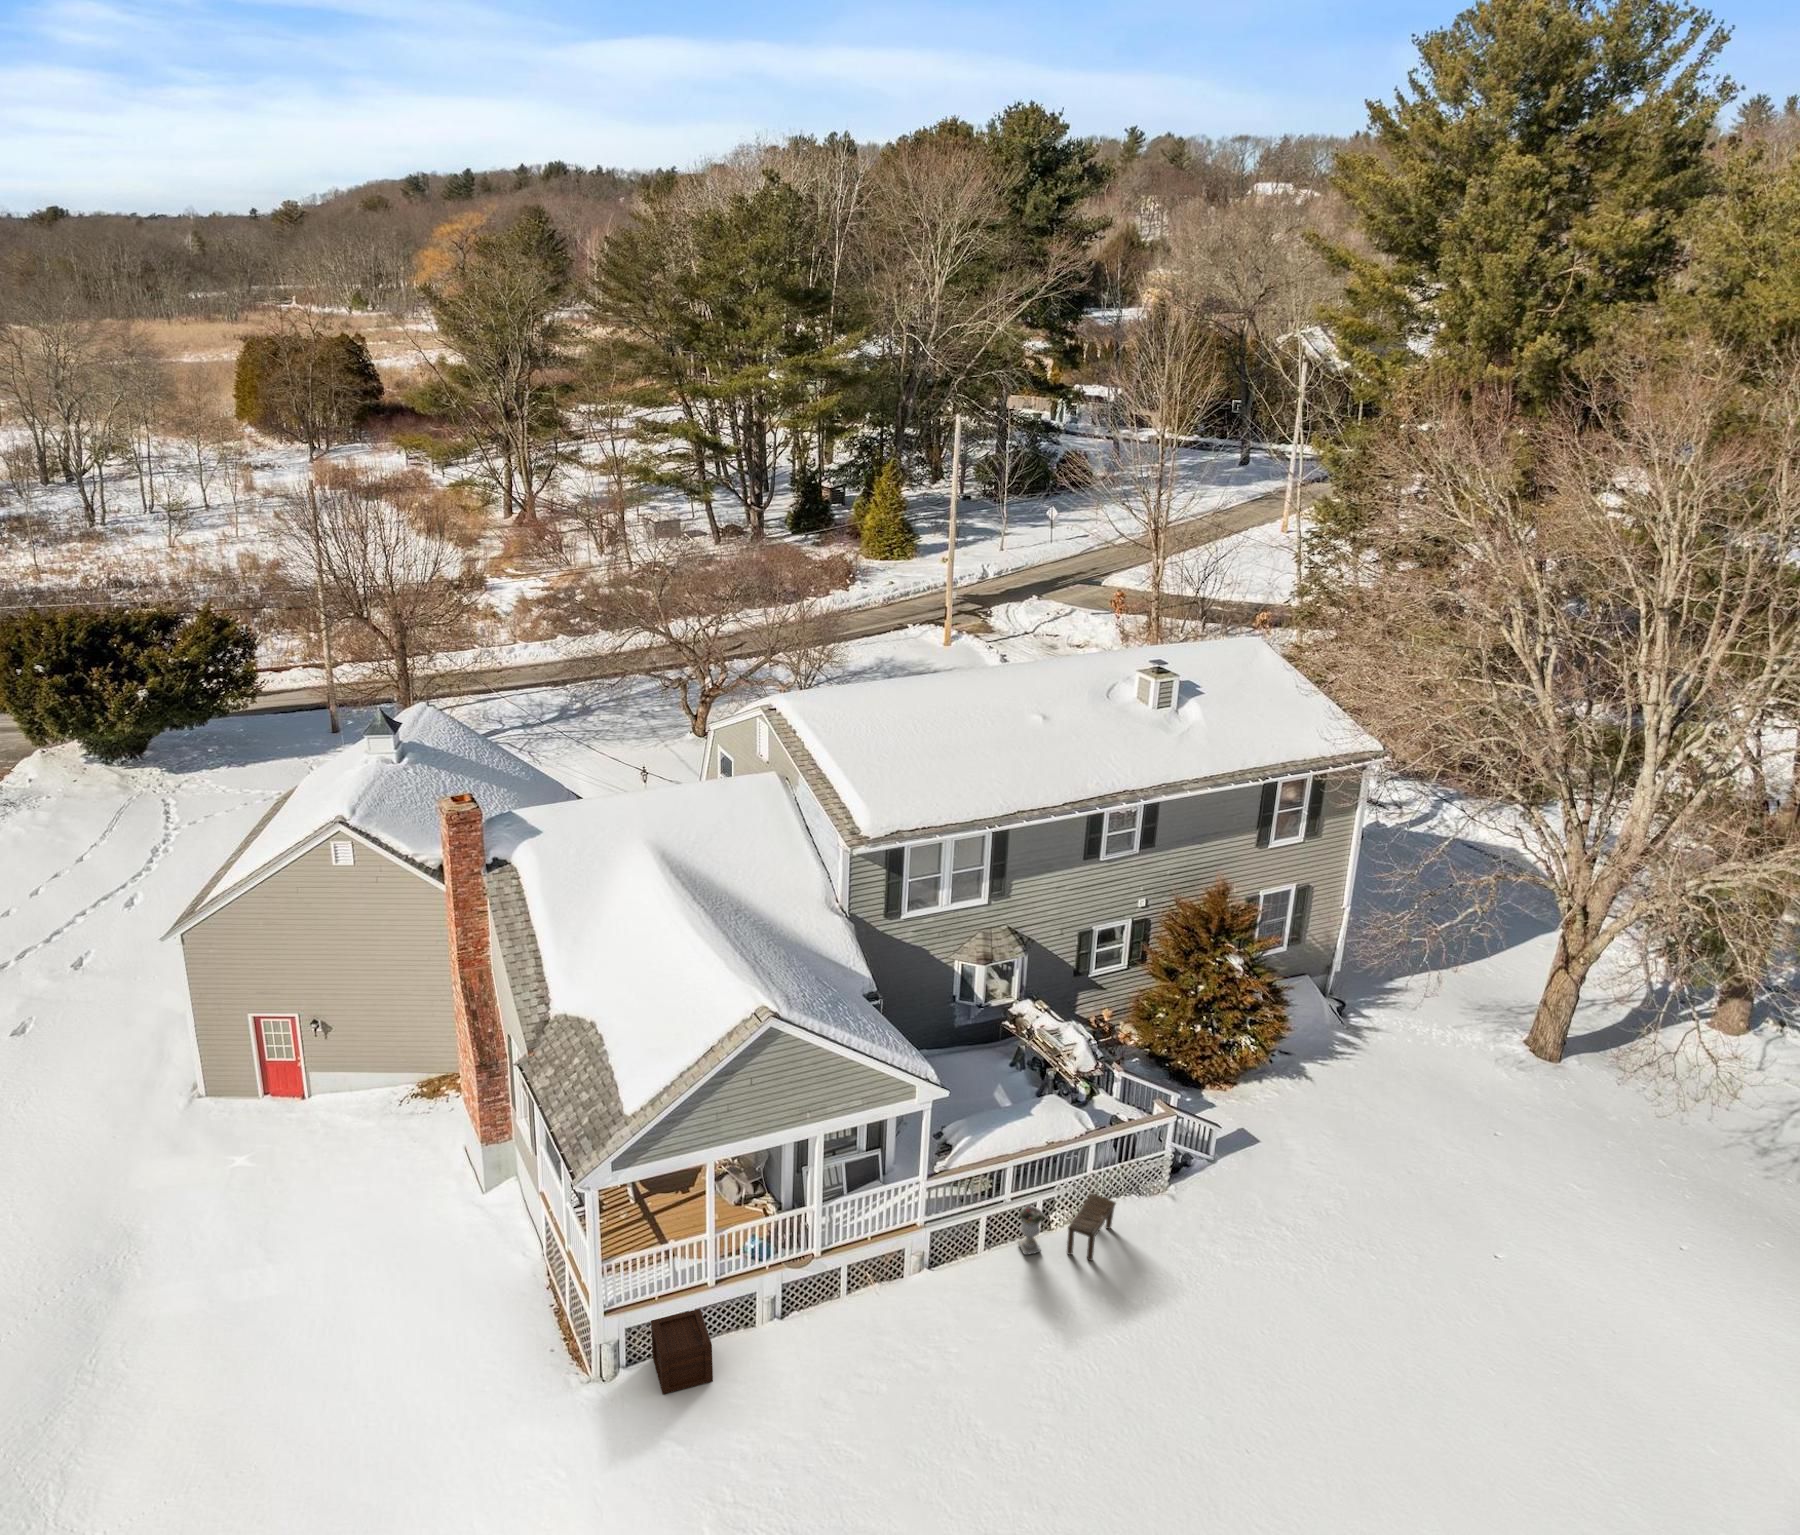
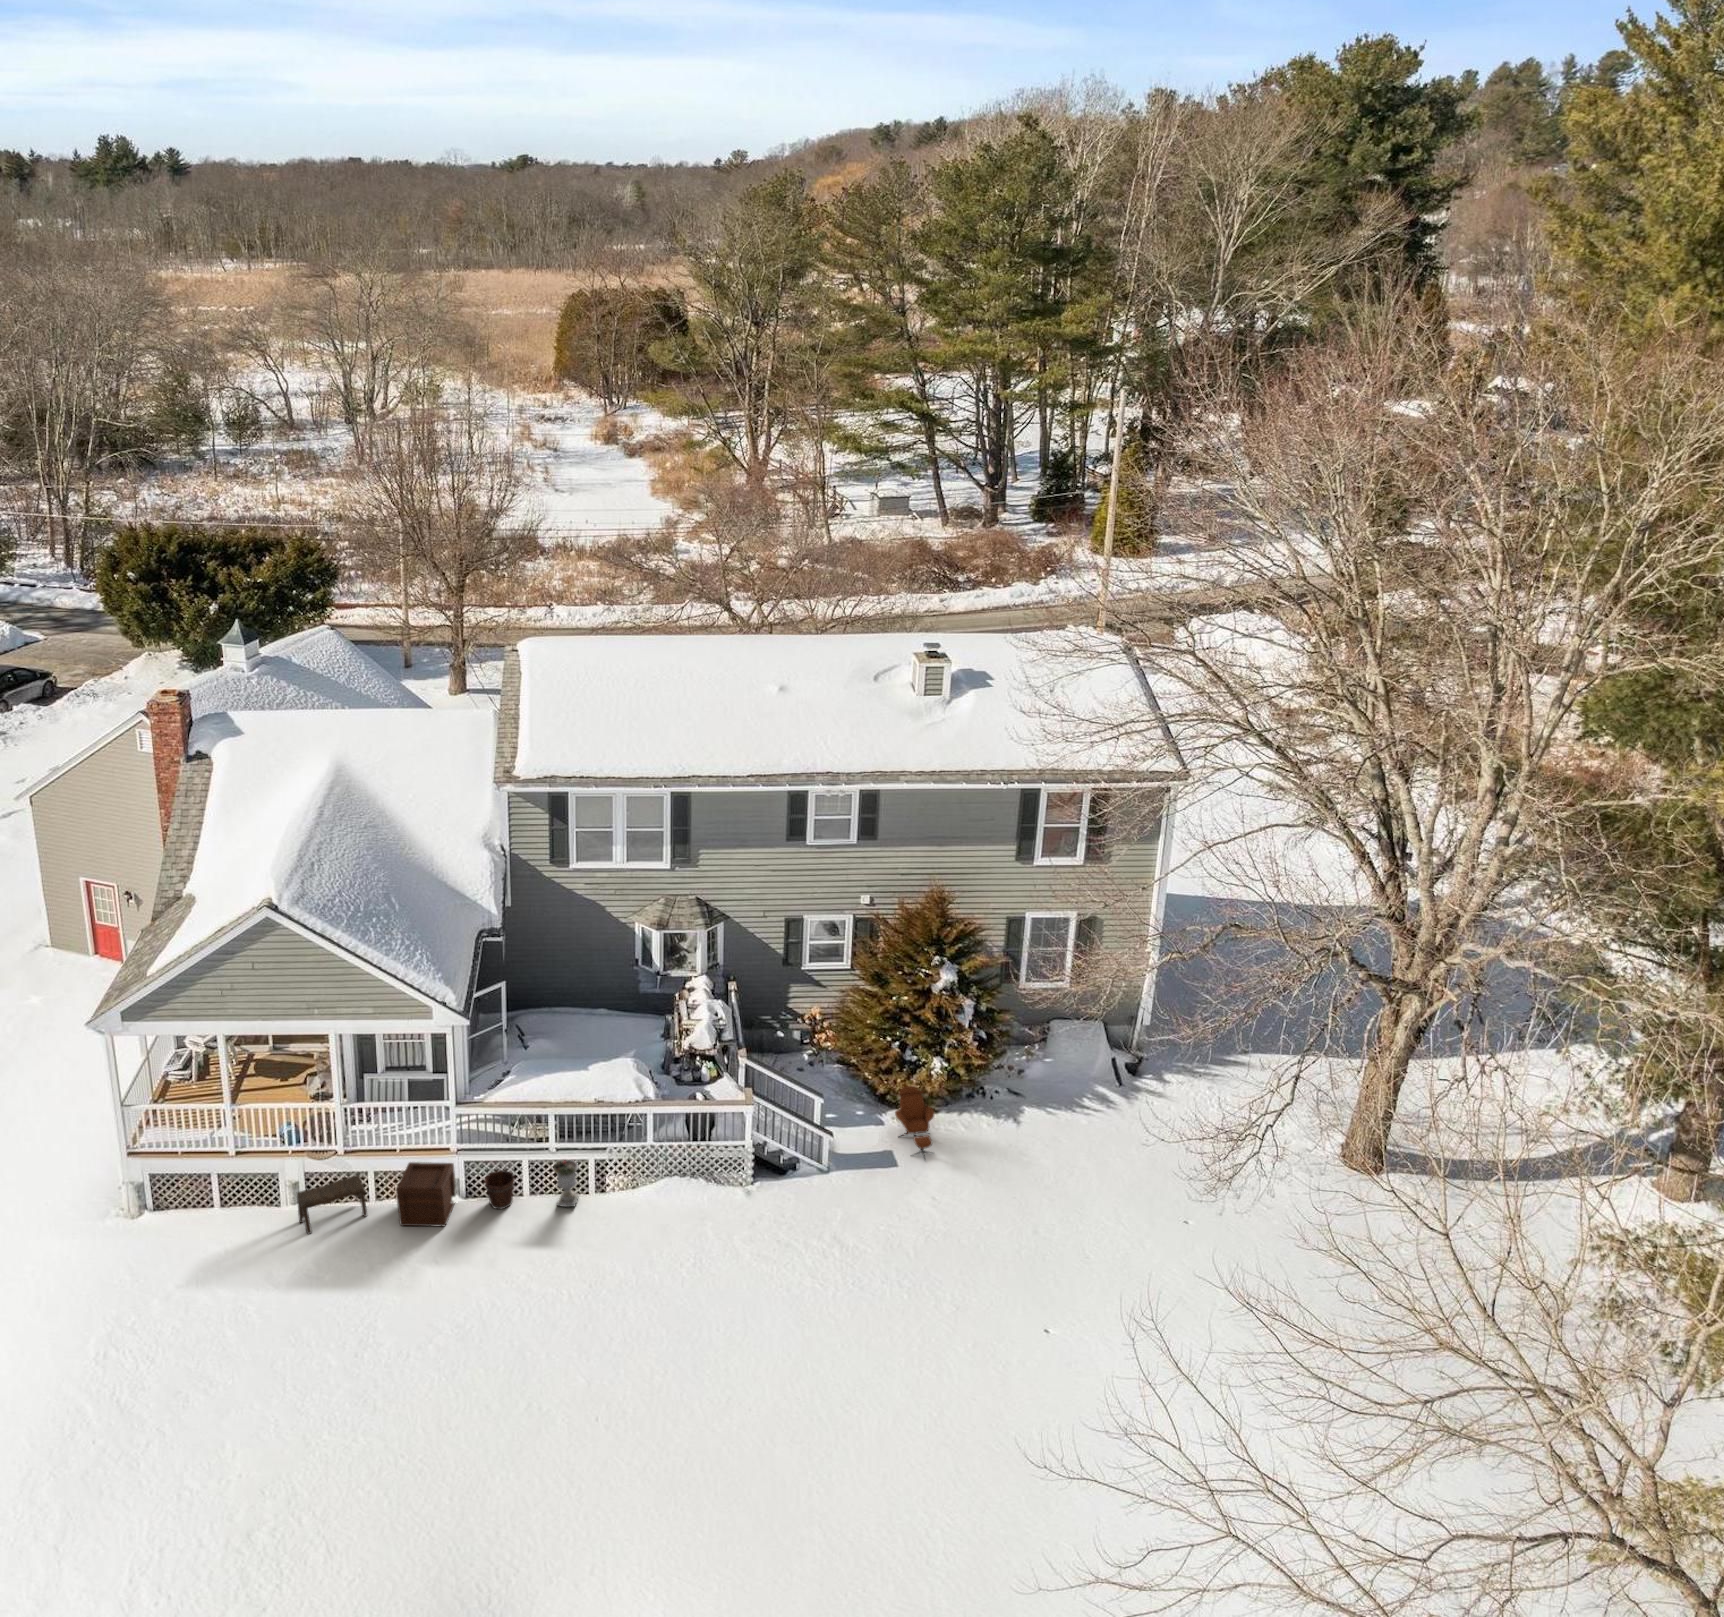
lounge chair: none [1235,1065,1284,1133] -> present [895,1086,934,1156]
bench: present [1067,1193,1116,1261] -> present [297,1175,367,1234]
bucket: none [957,1232,986,1273] -> present [484,1170,515,1209]
wooden crate: present [651,1309,713,1394] -> present [396,1162,456,1226]

